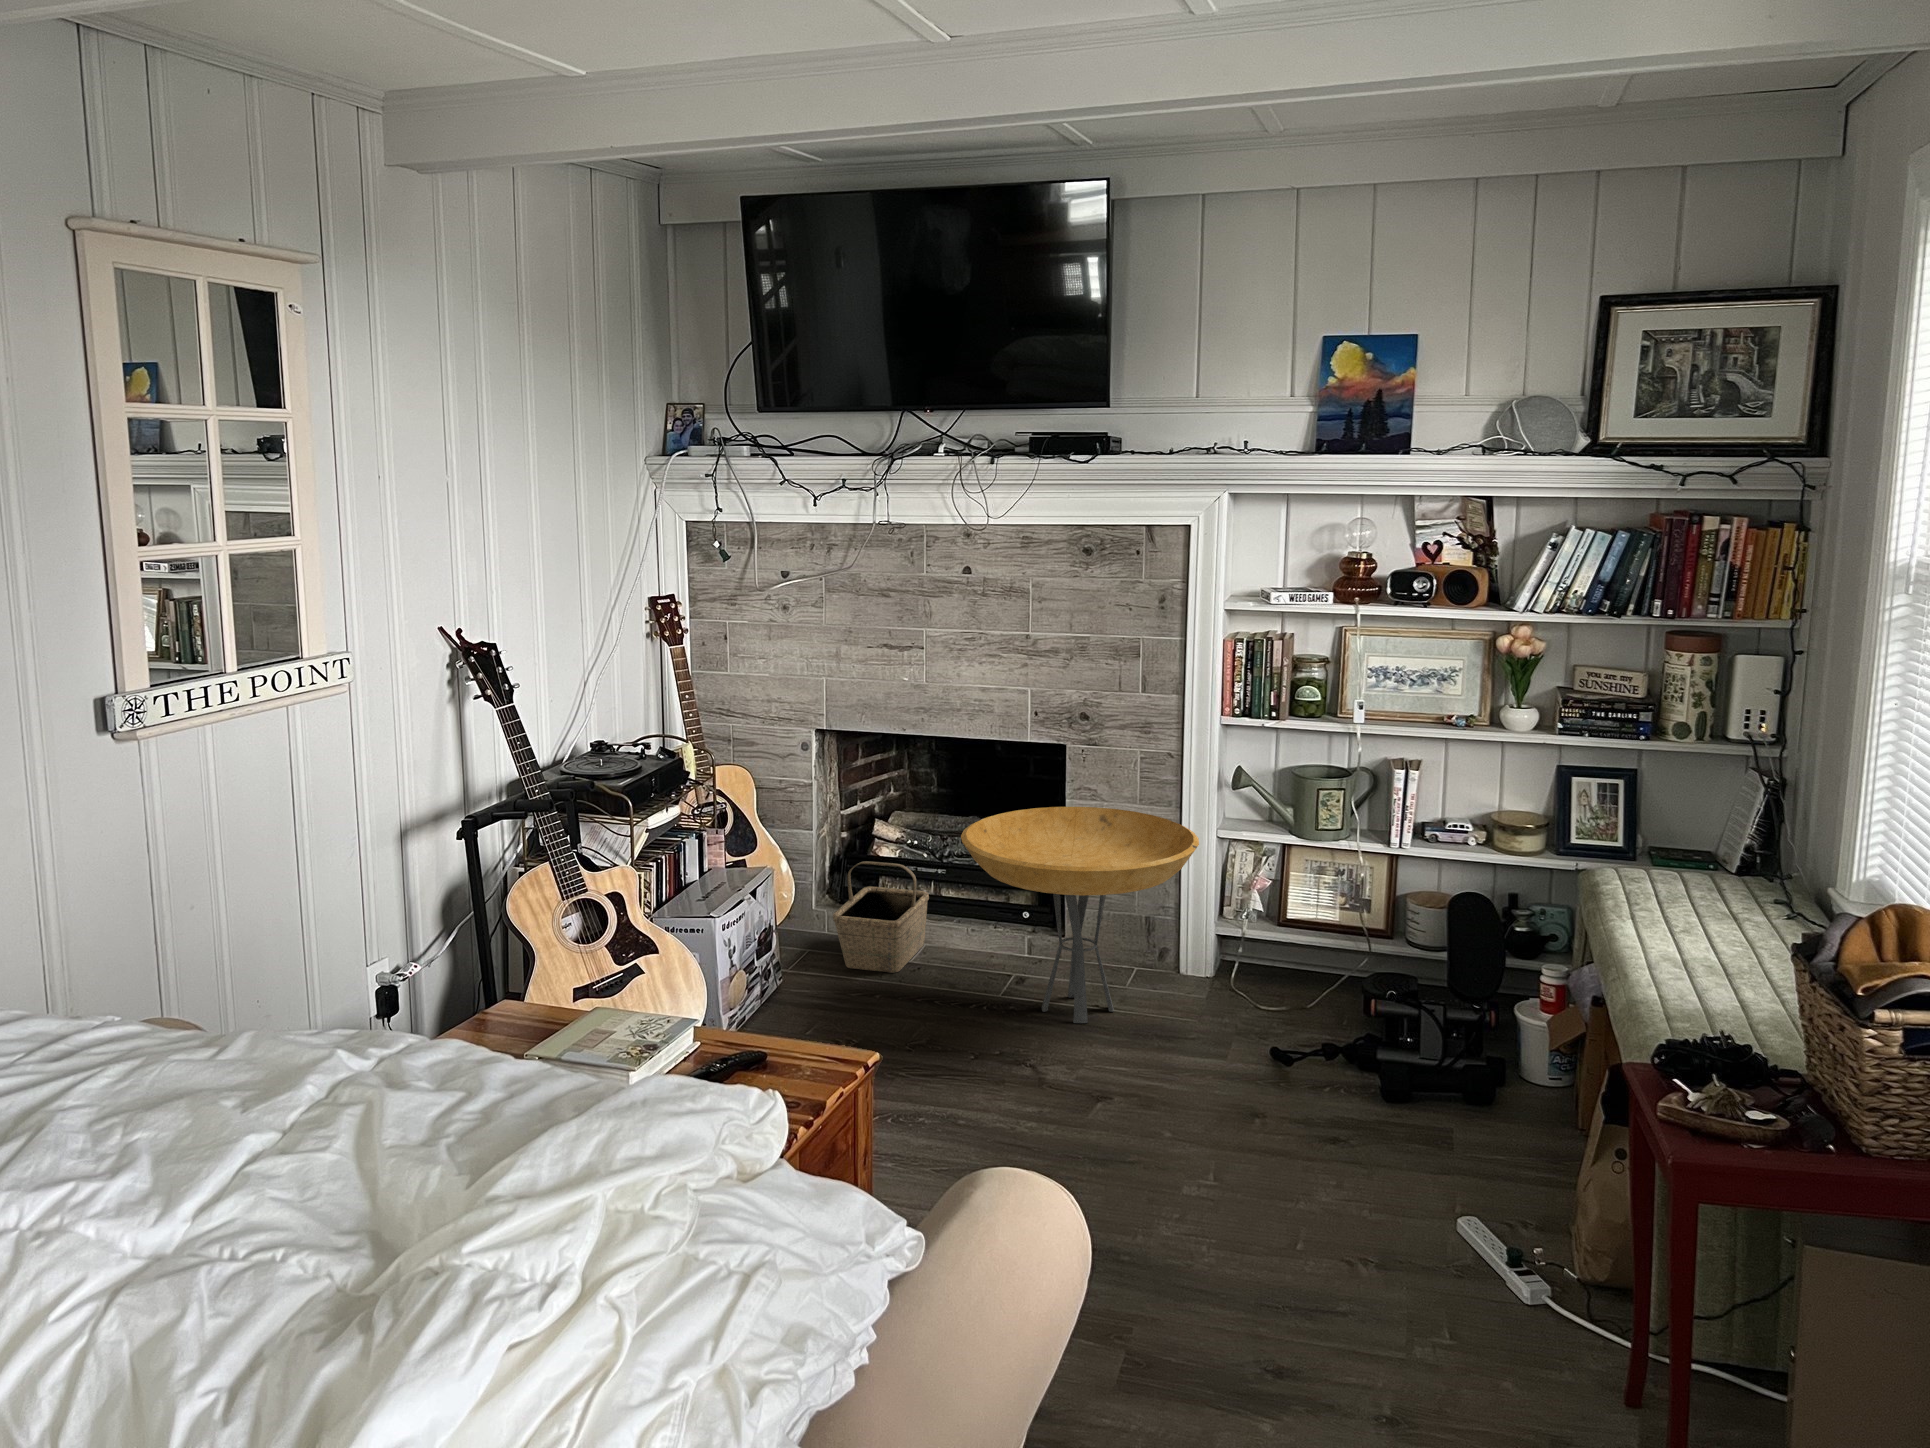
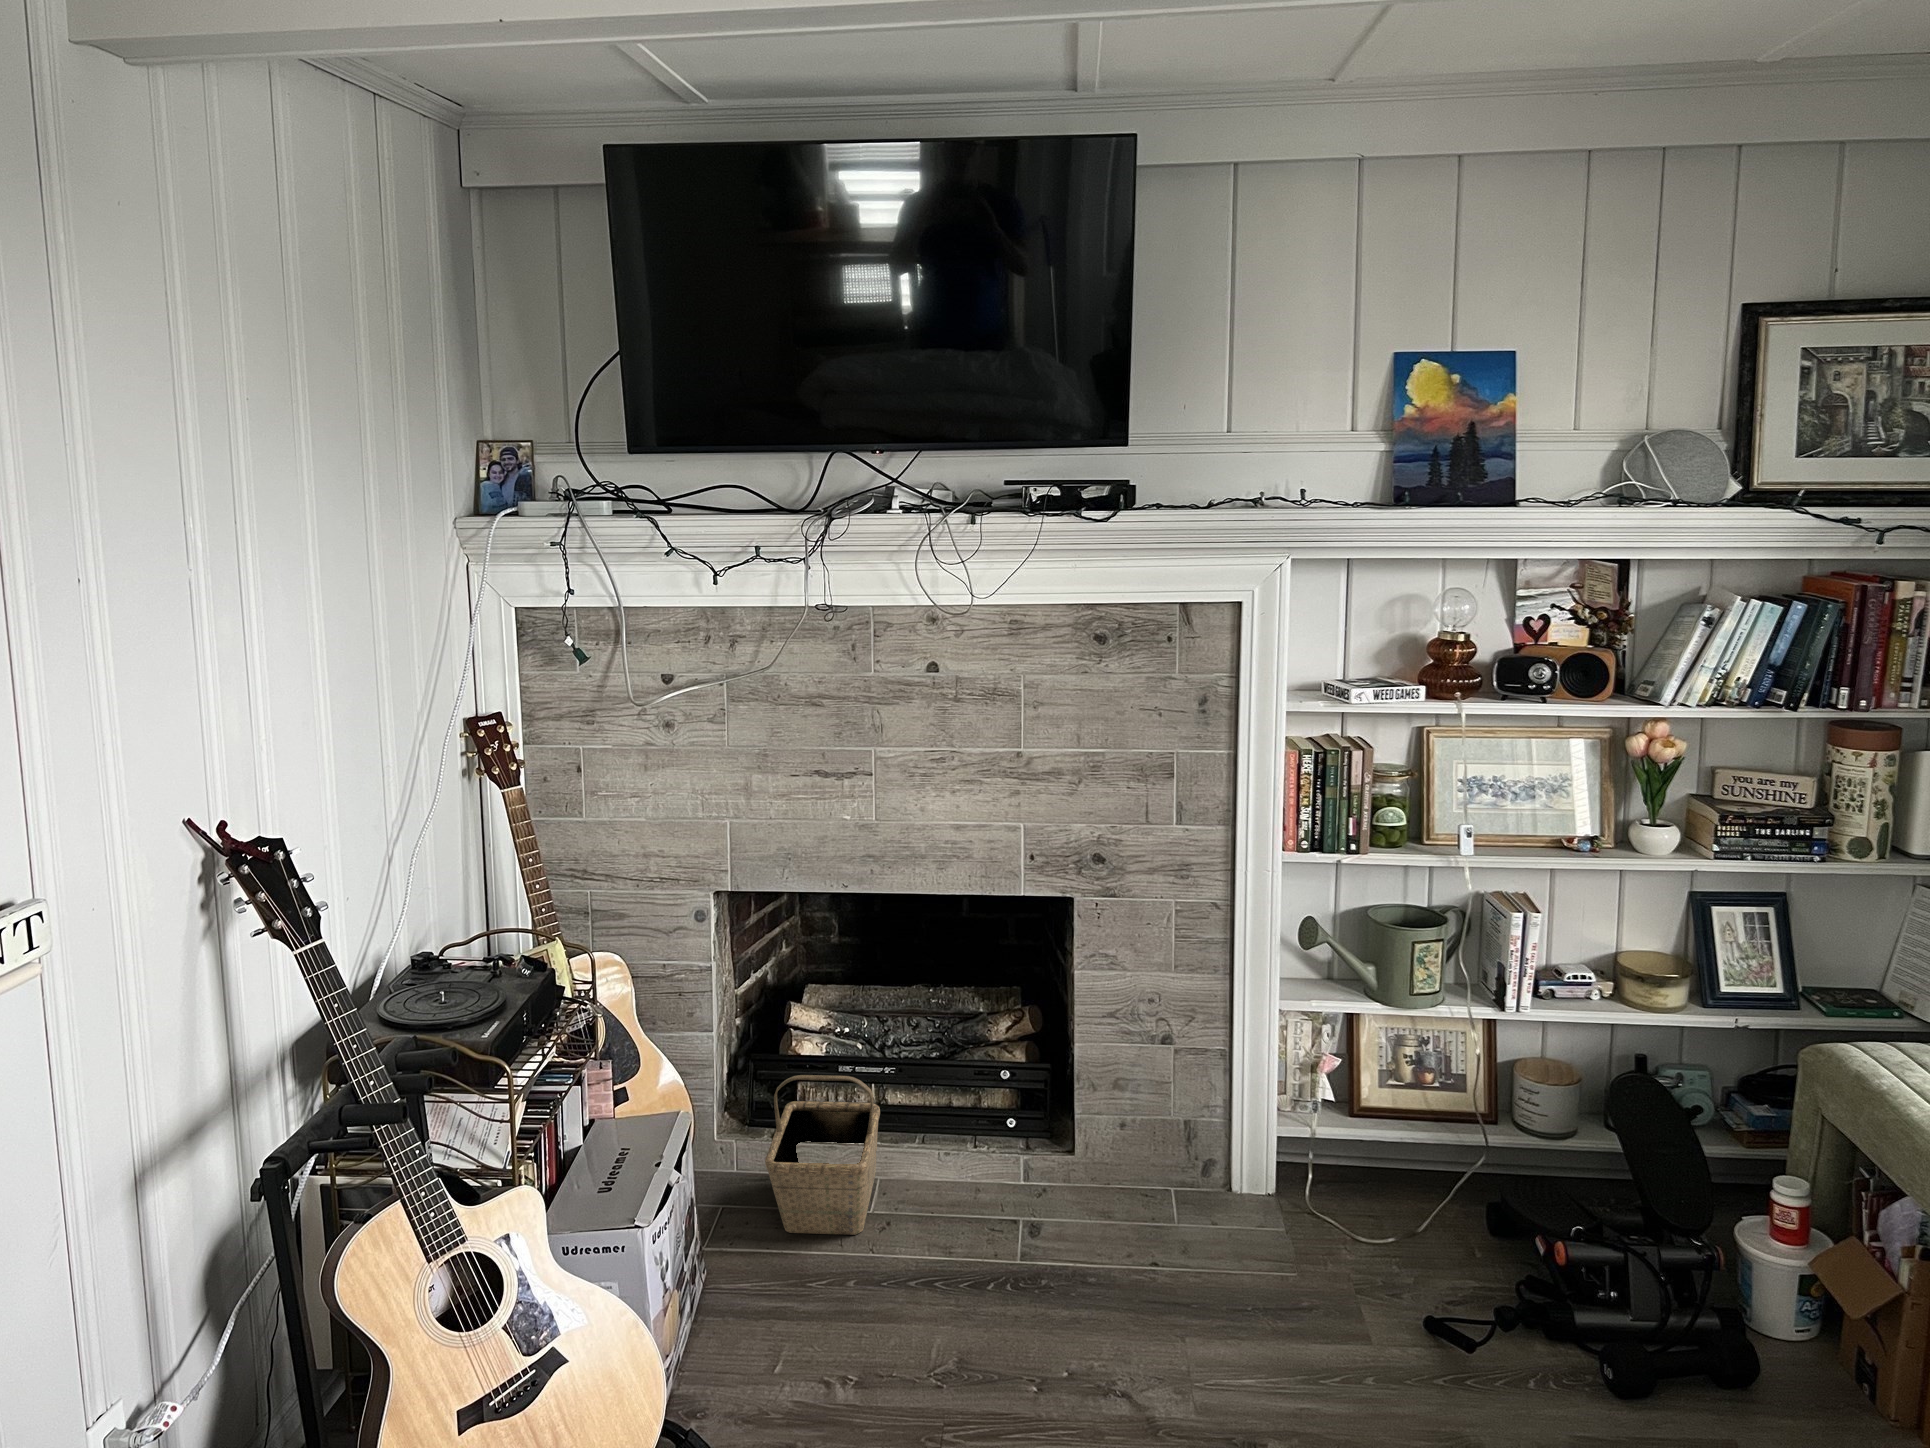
side table: present [961,807,1199,1023] -> none [972,982,1305,1301]

